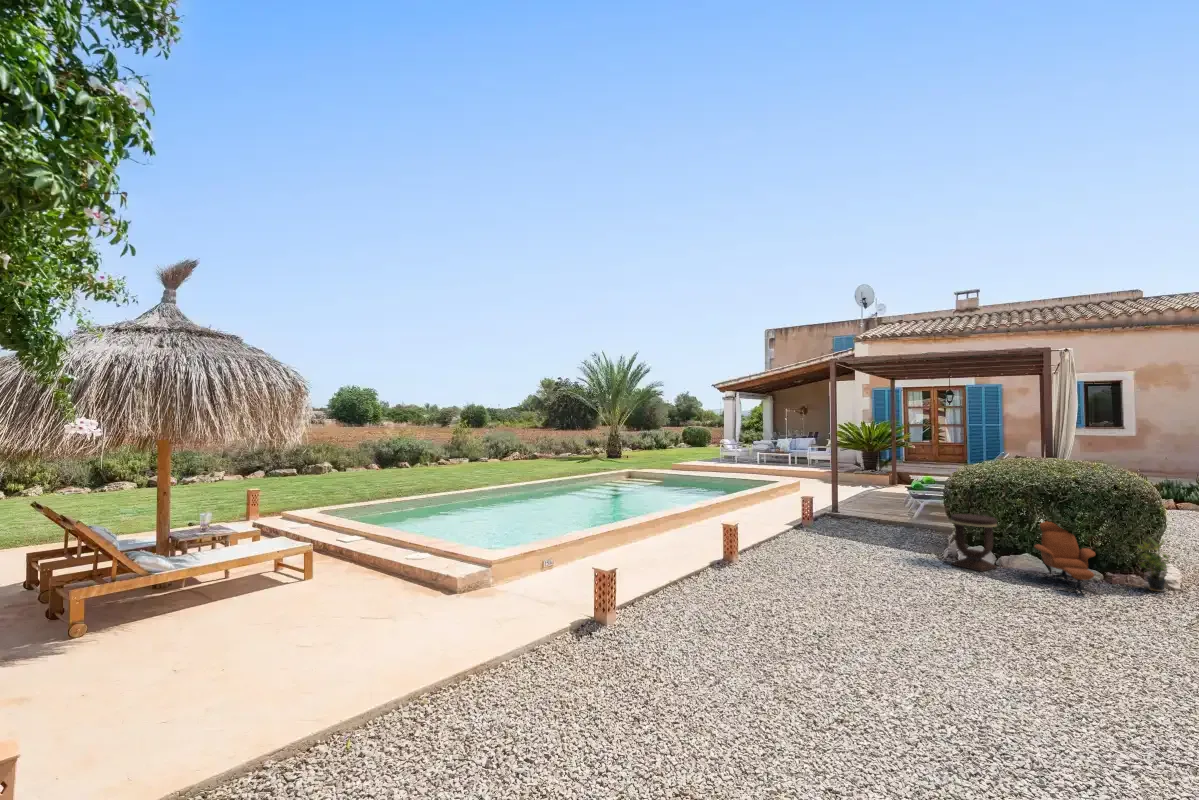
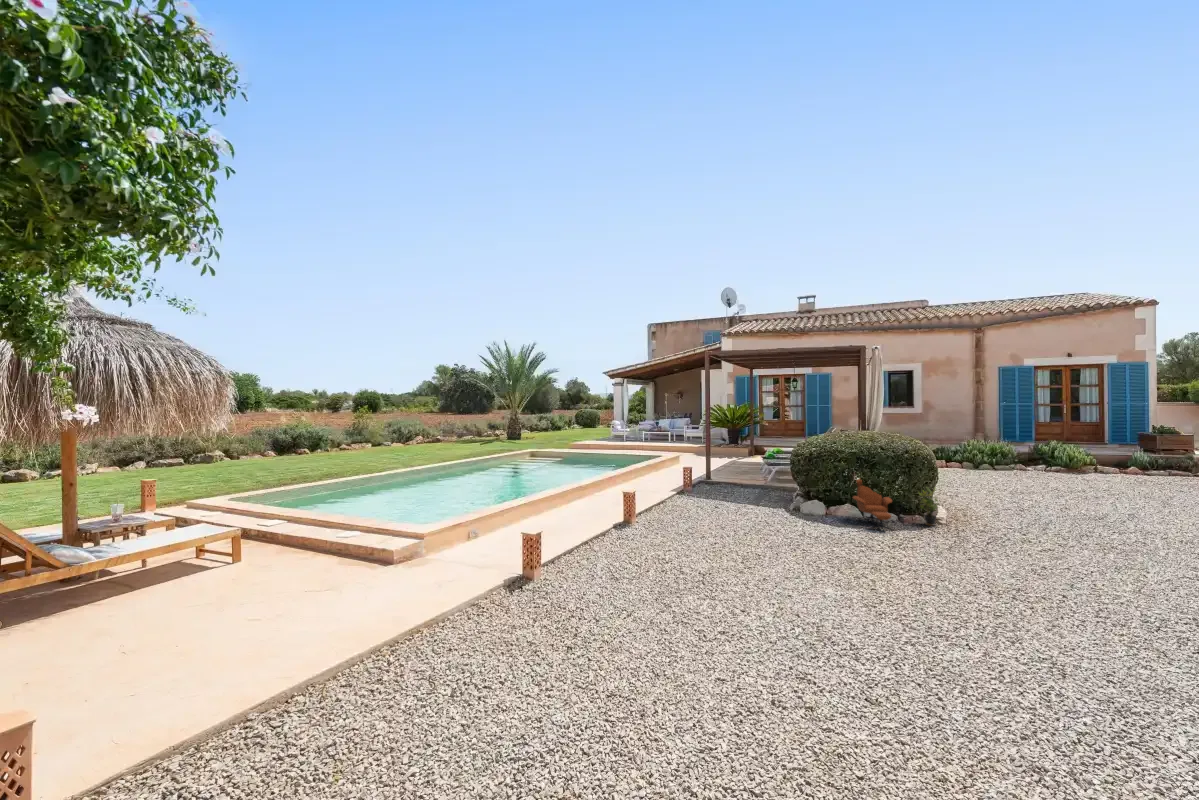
side table: present [951,514,997,571] -> none [796,475,827,519]

